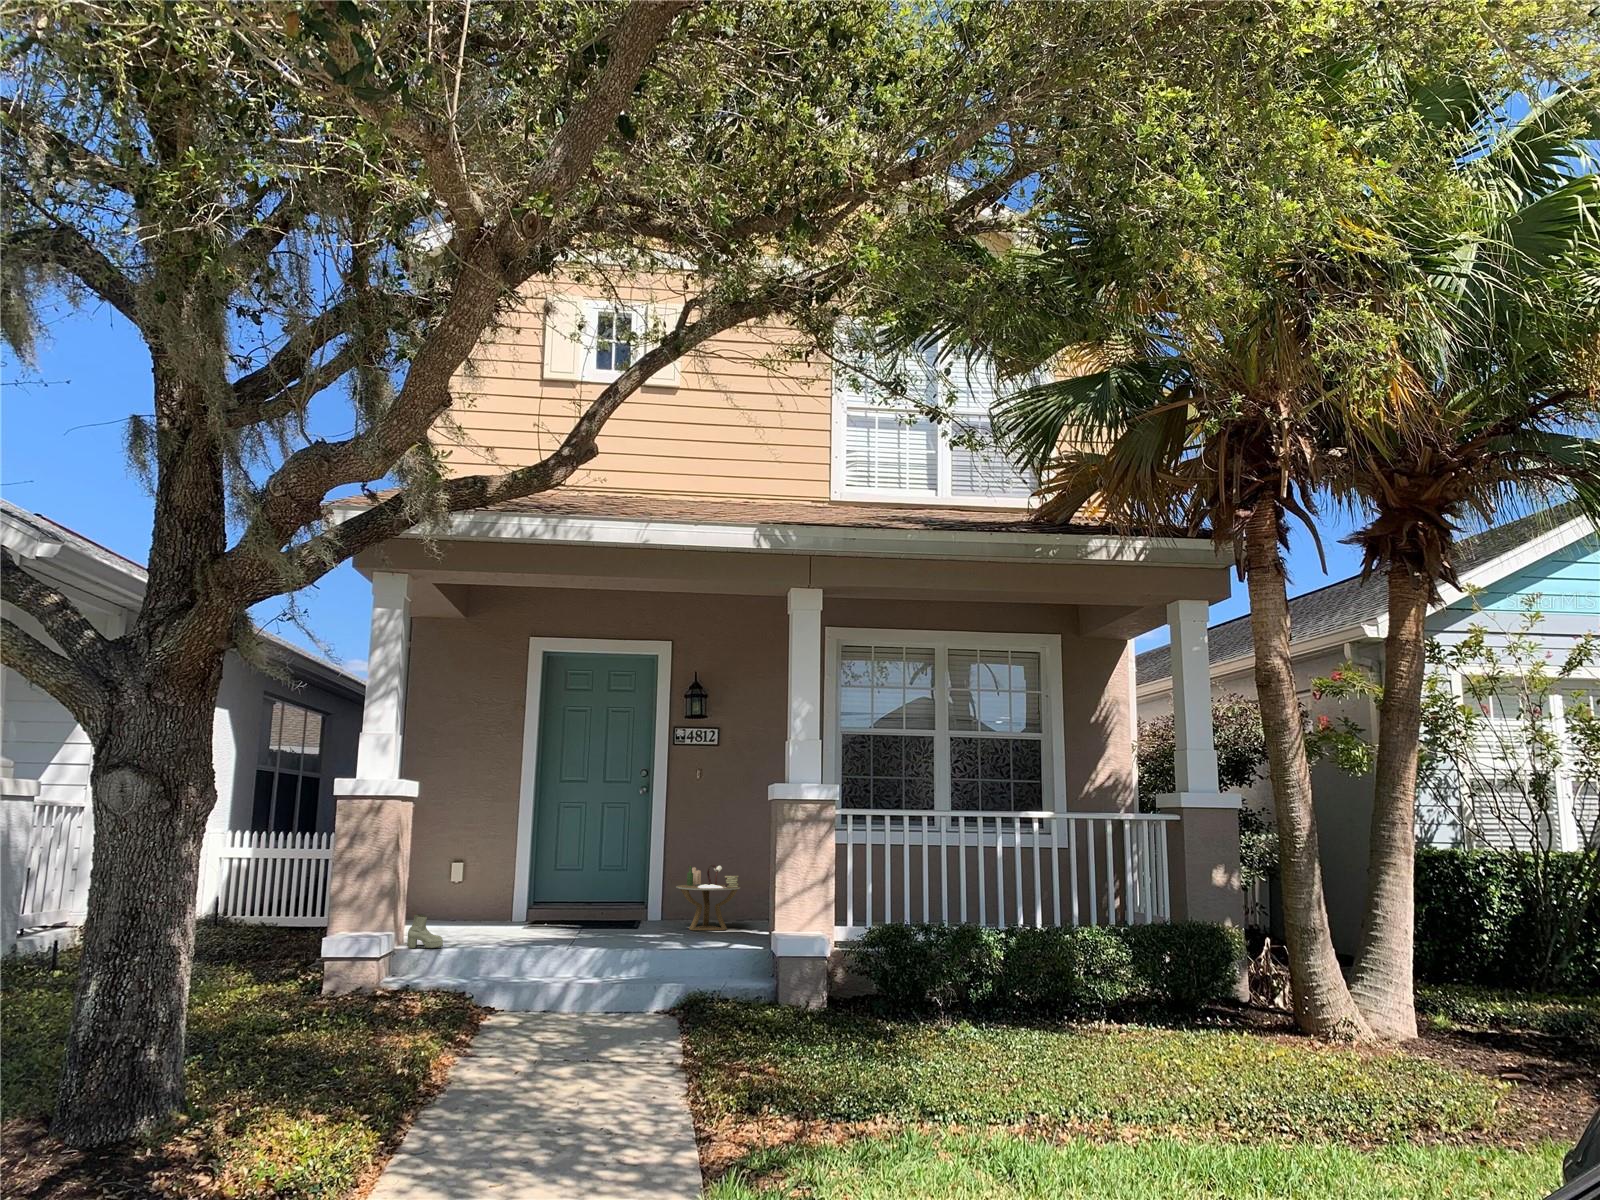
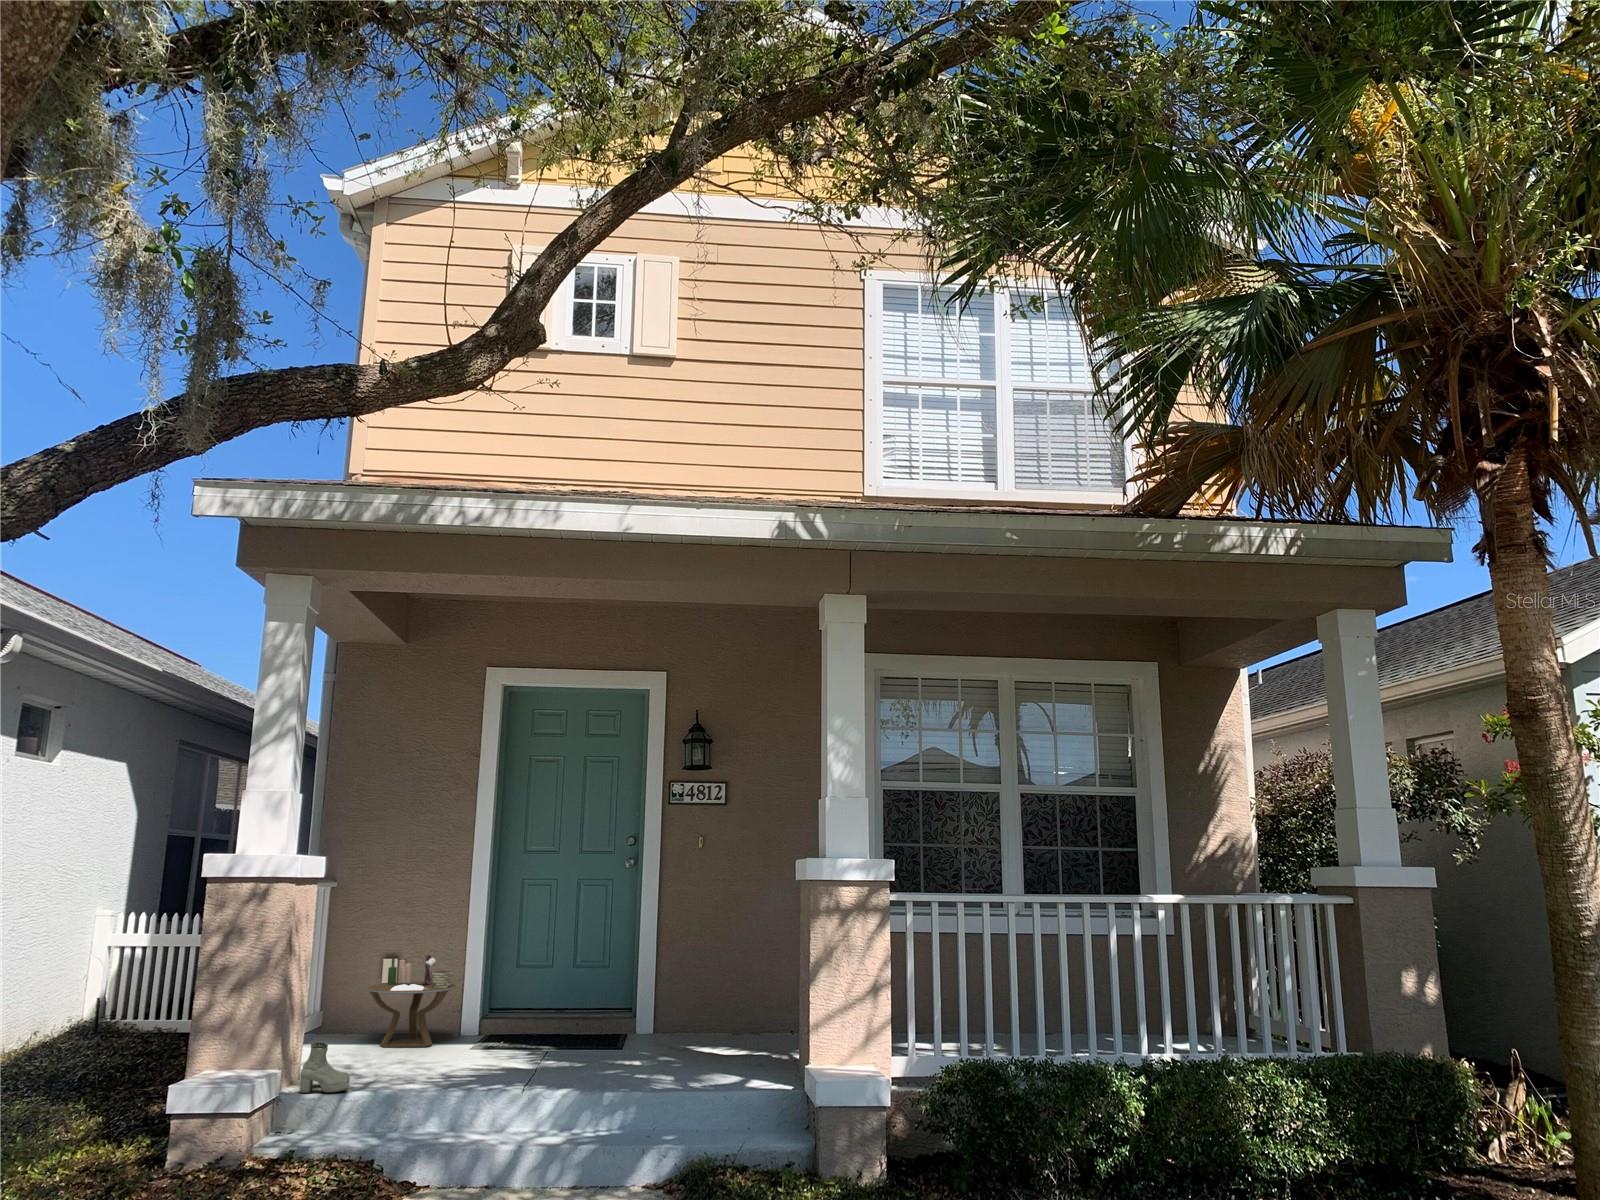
side table: present [676,864,740,930] -> present [367,955,456,1047]

